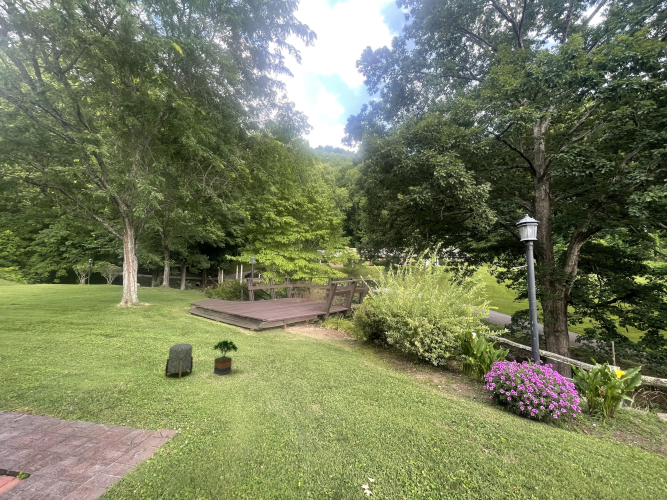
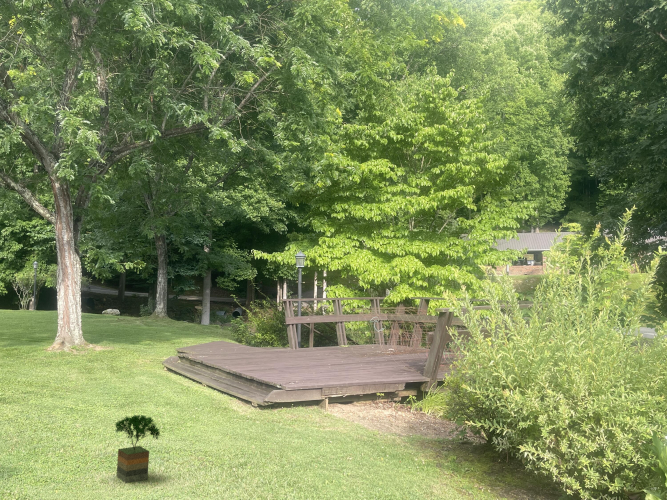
stool: present [165,344,193,378] -> none [31,415,81,479]

